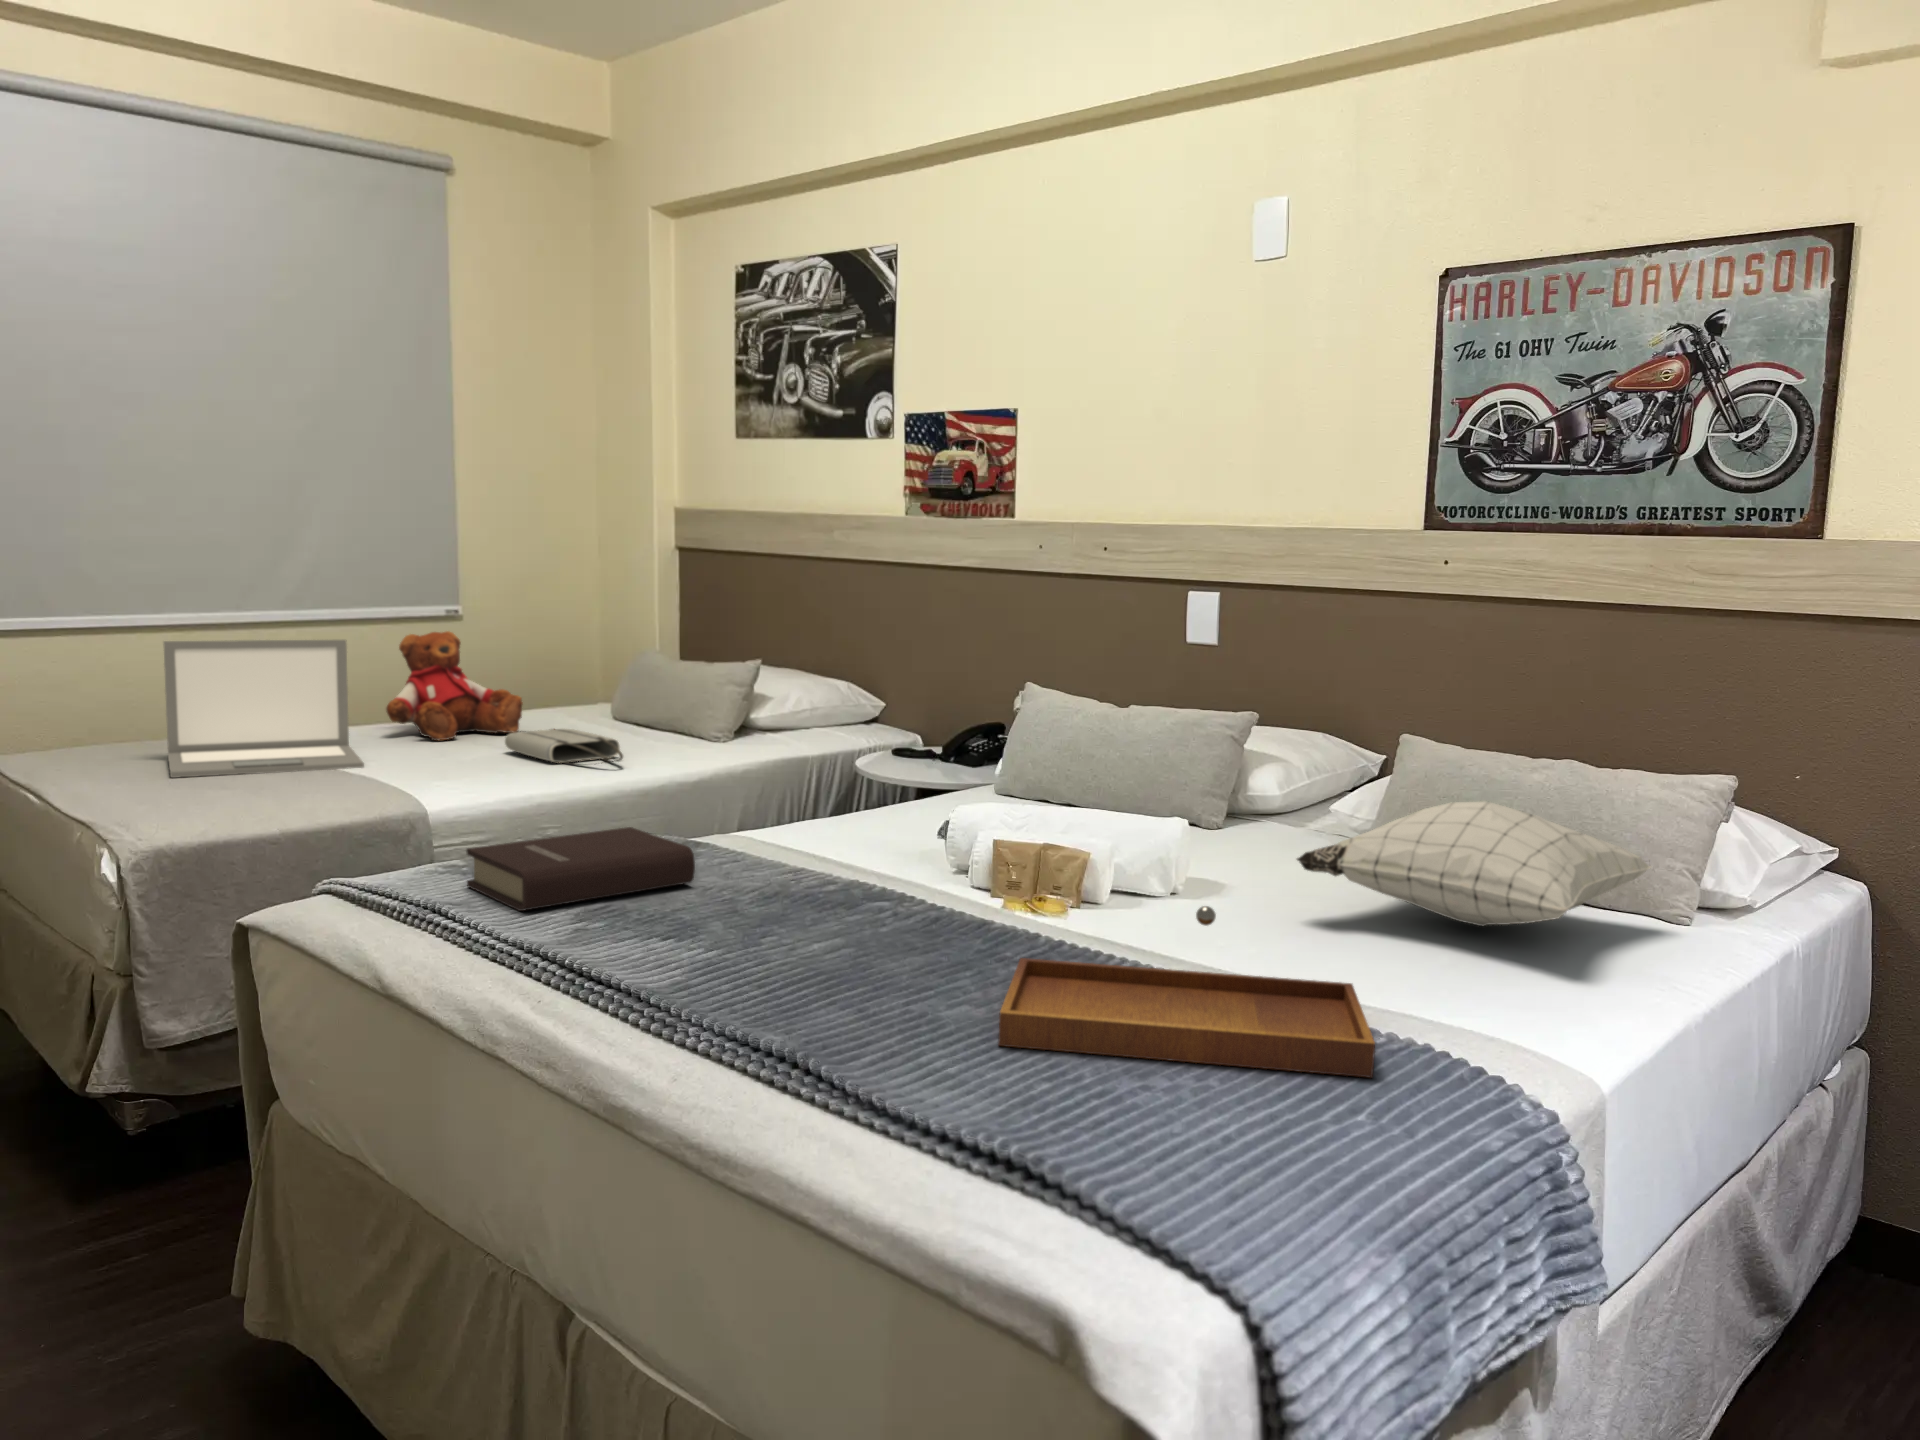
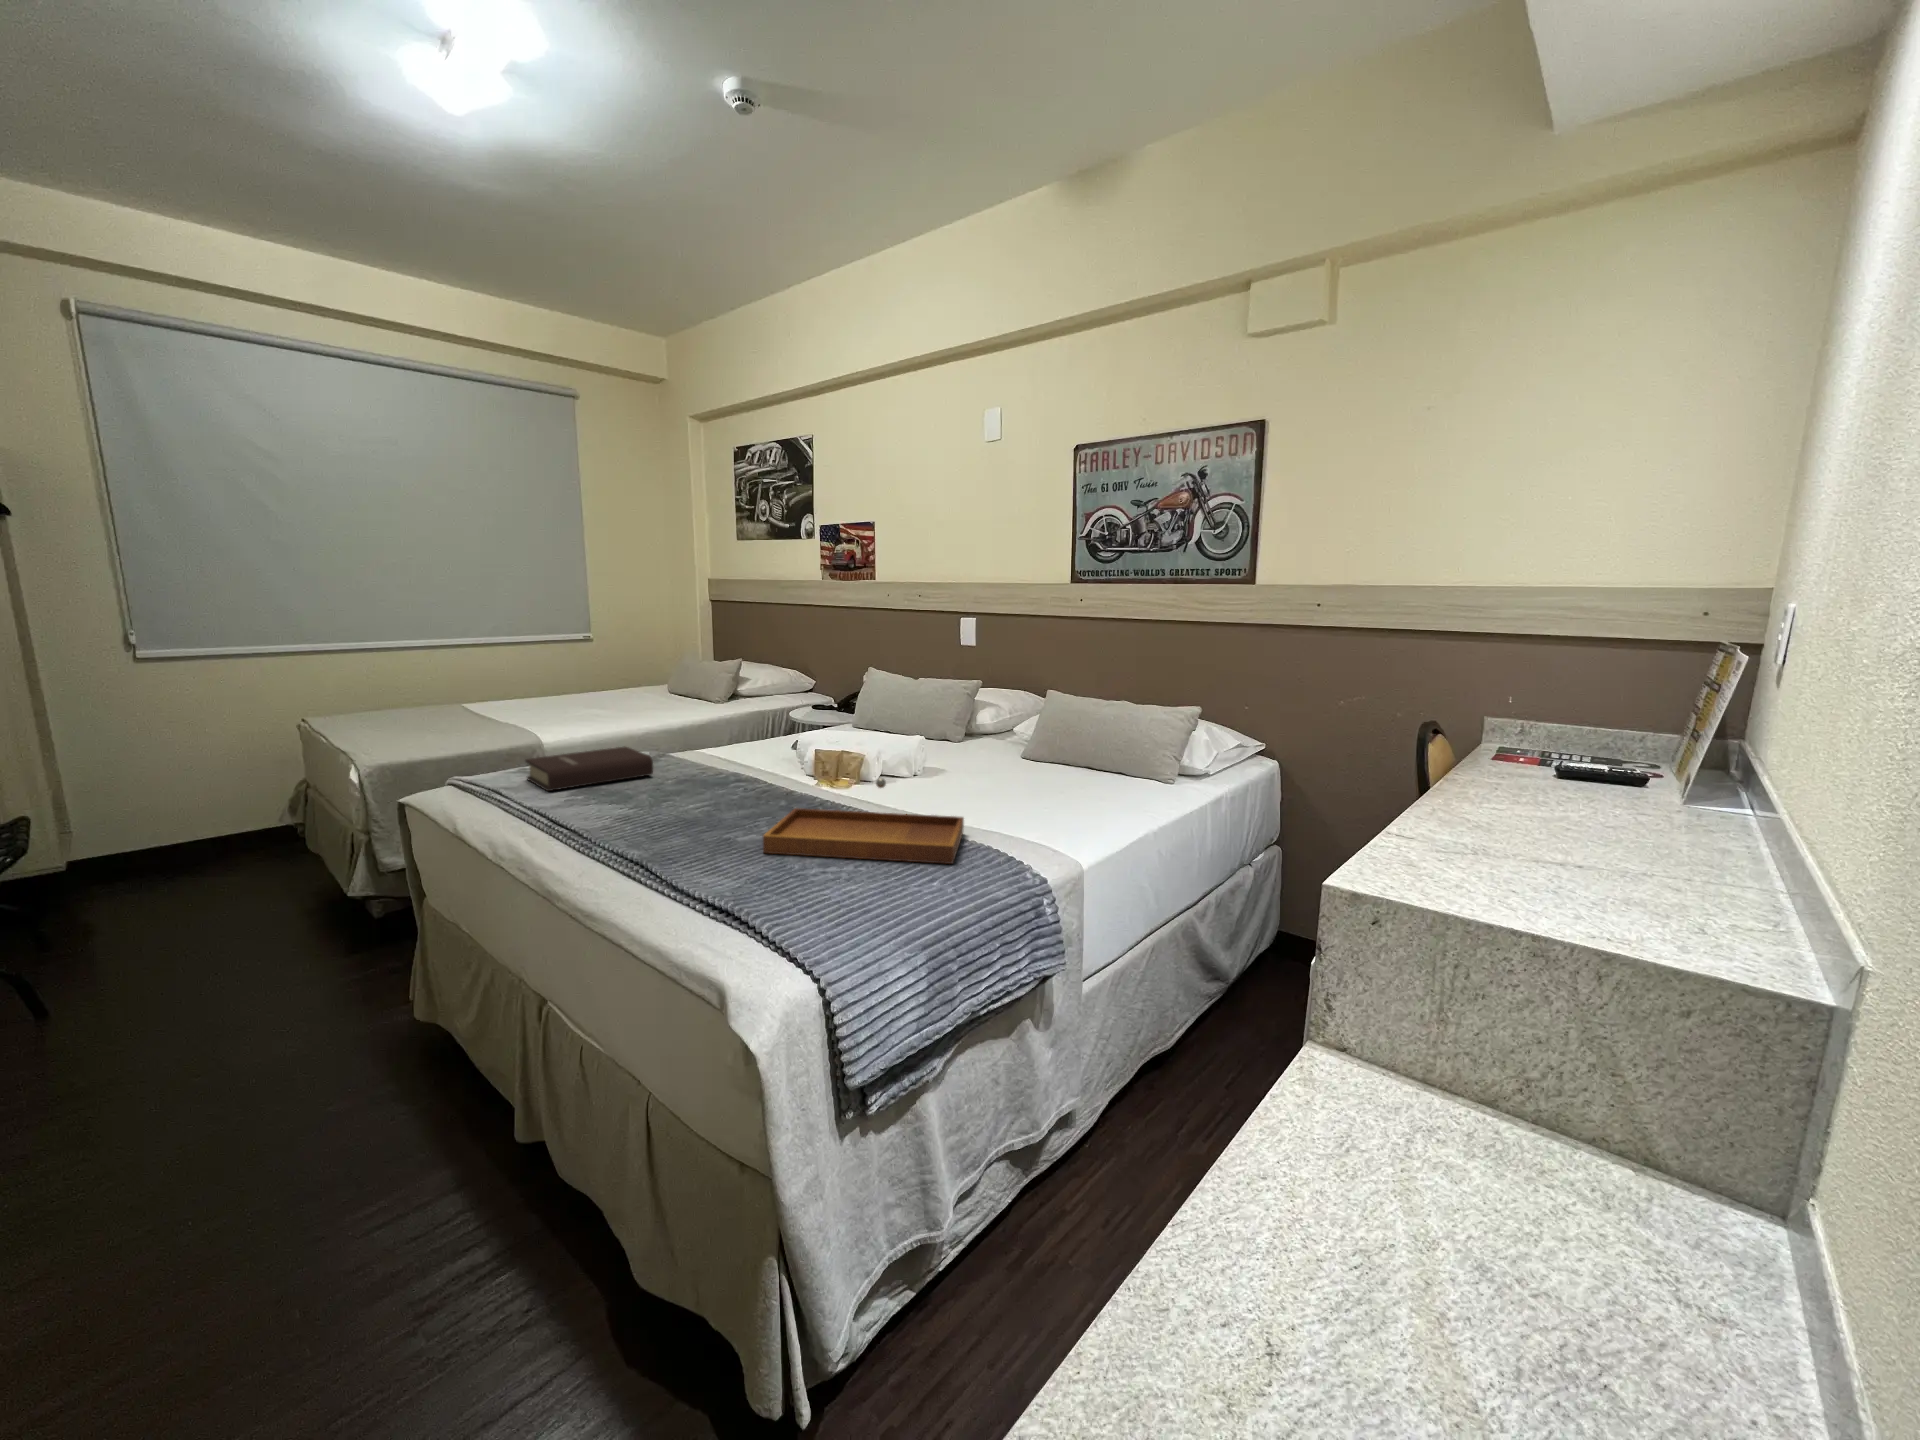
teddy bear: present [386,631,523,741] -> none [538,647,617,705]
laptop: present [163,640,364,778] -> none [402,651,516,727]
tote bag: present [505,729,623,764] -> none [599,698,661,716]
pillow: present [1297,801,1650,926] -> none [967,723,1154,788]

